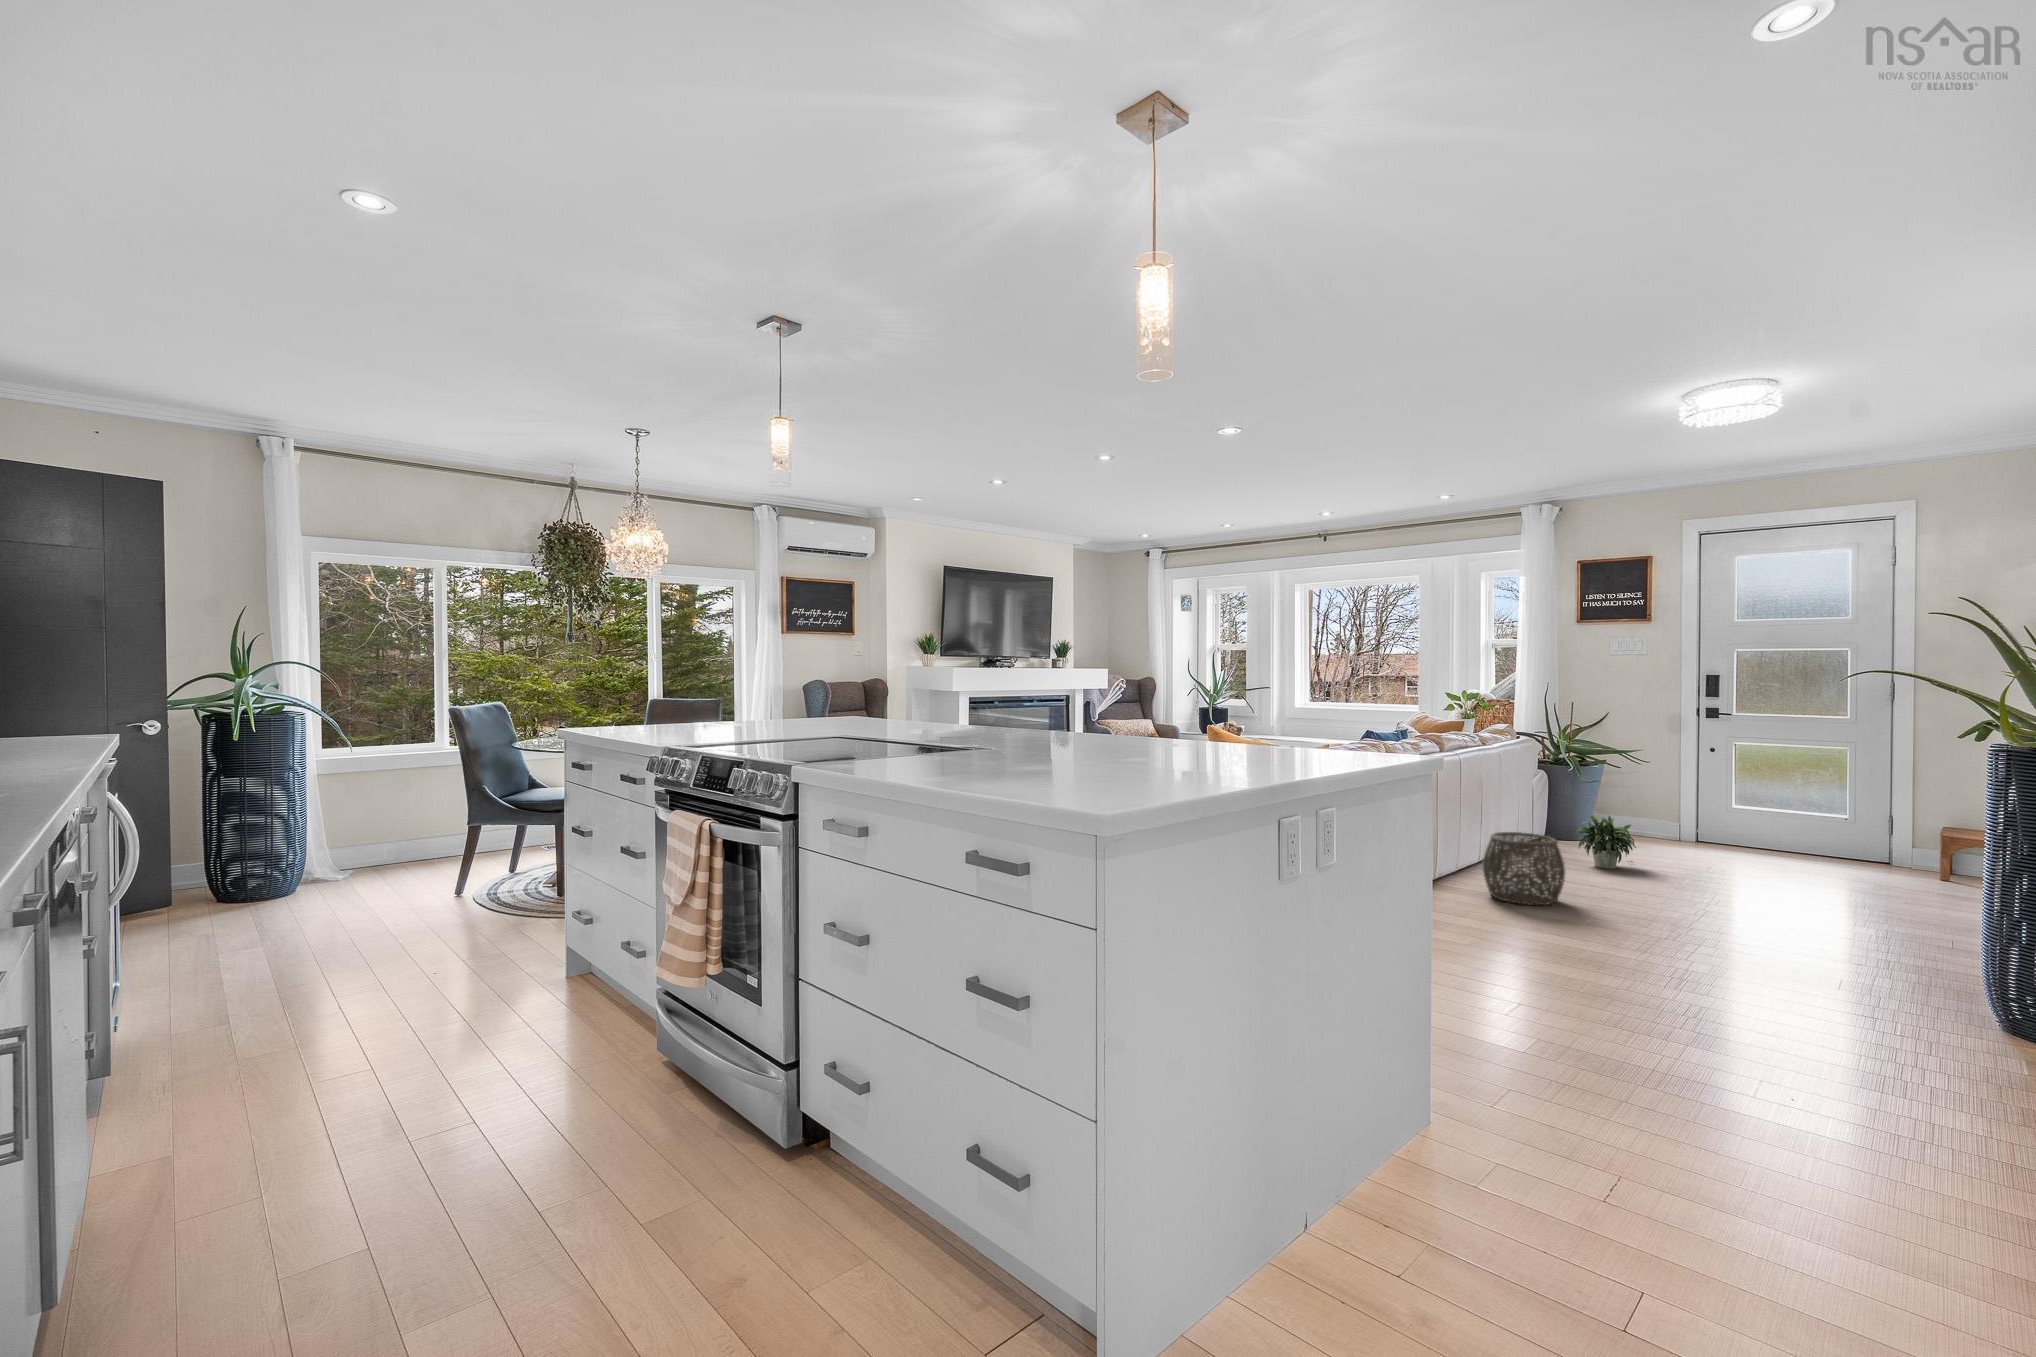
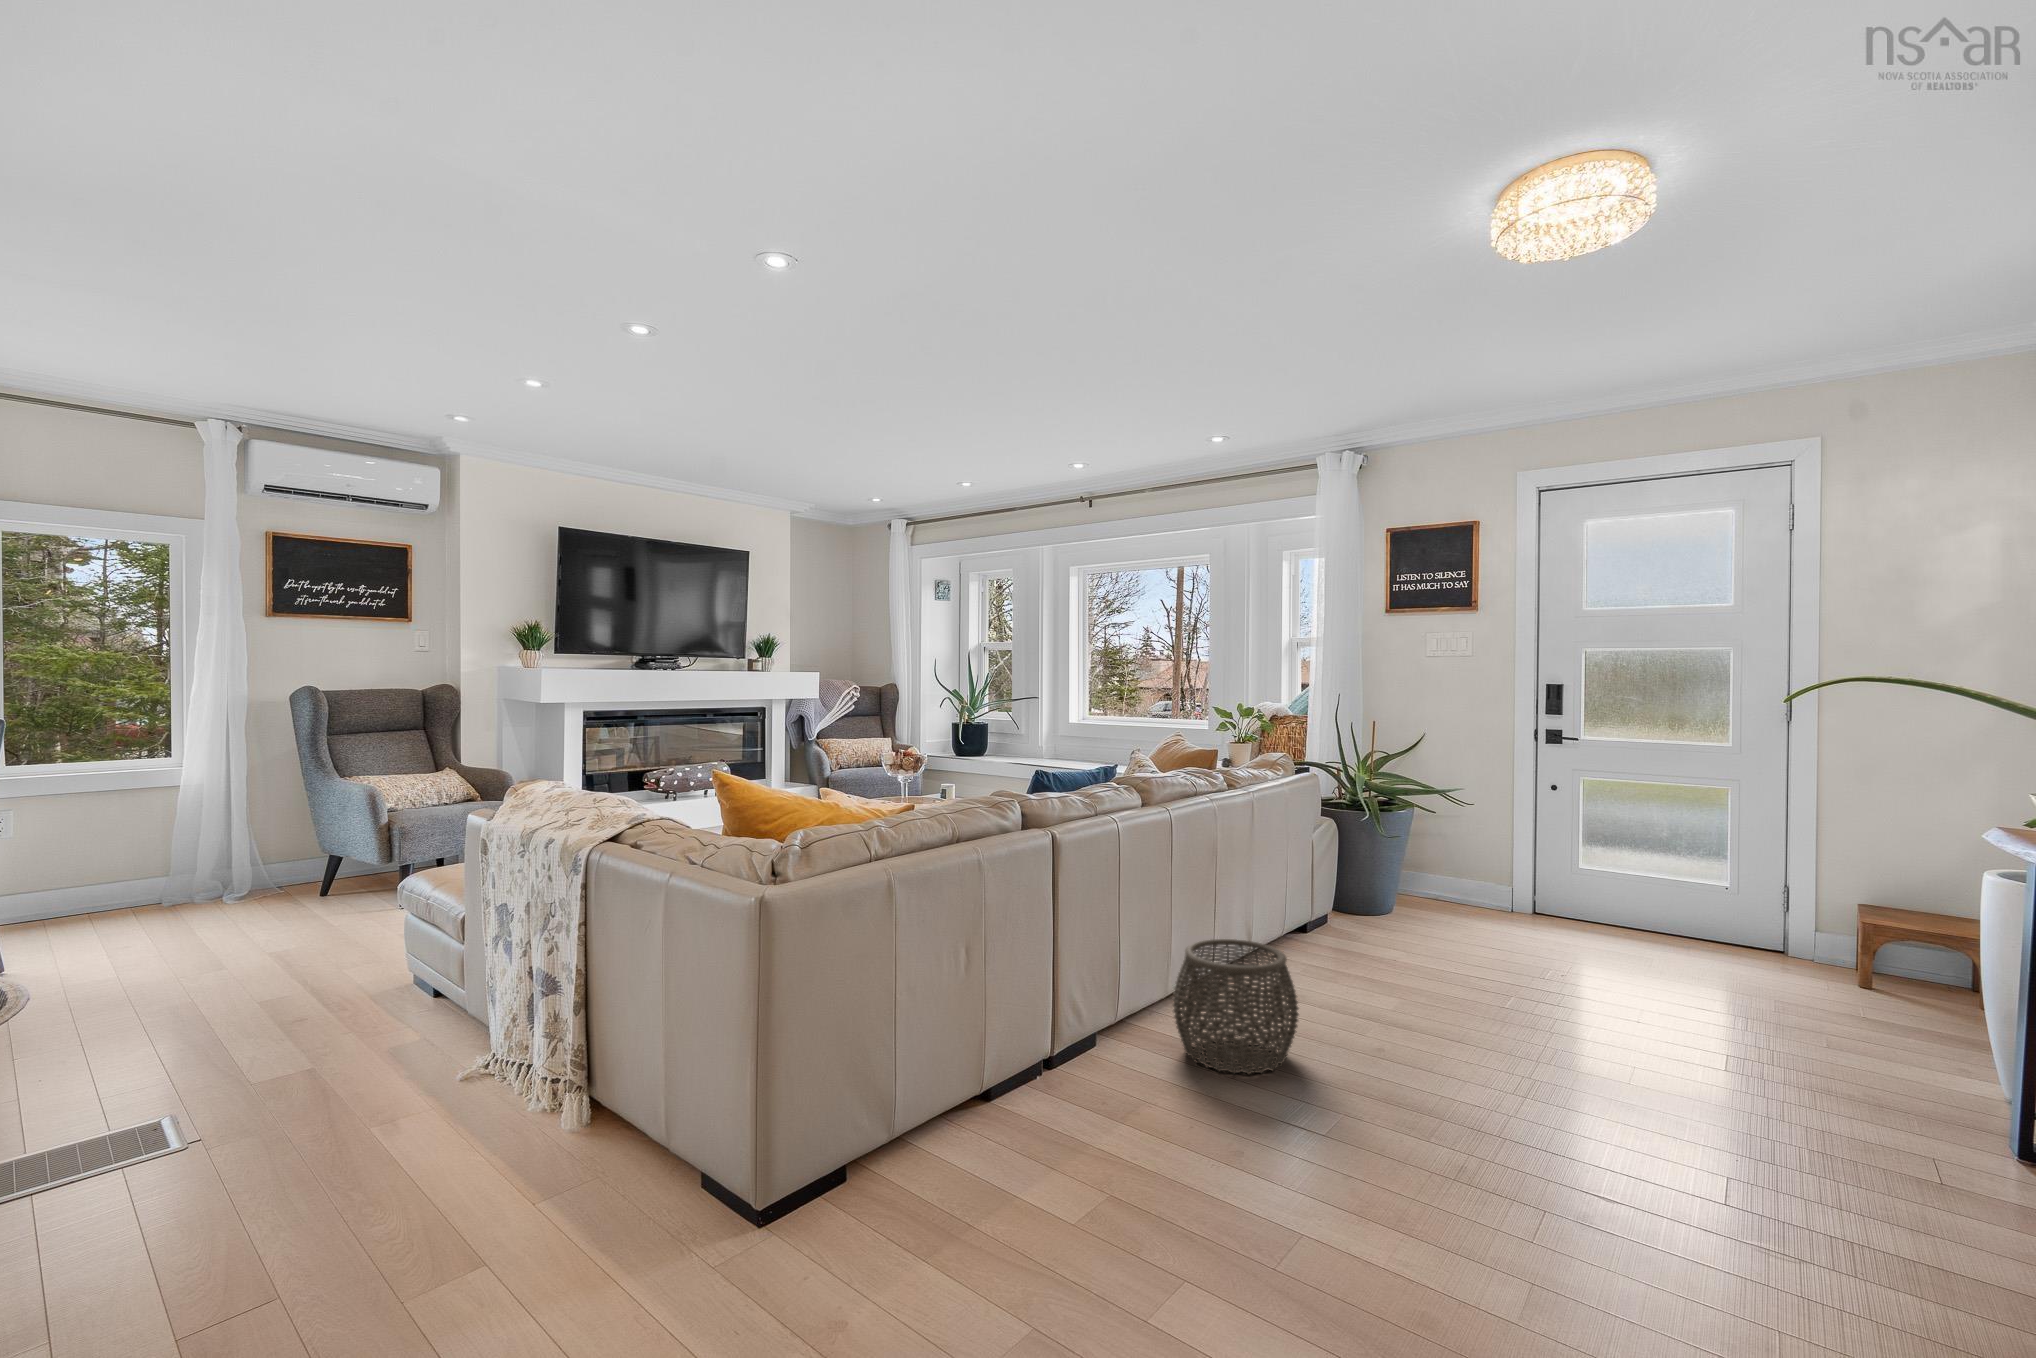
potted plant: present [1575,814,1636,869] -> none [1351,888,1437,975]

